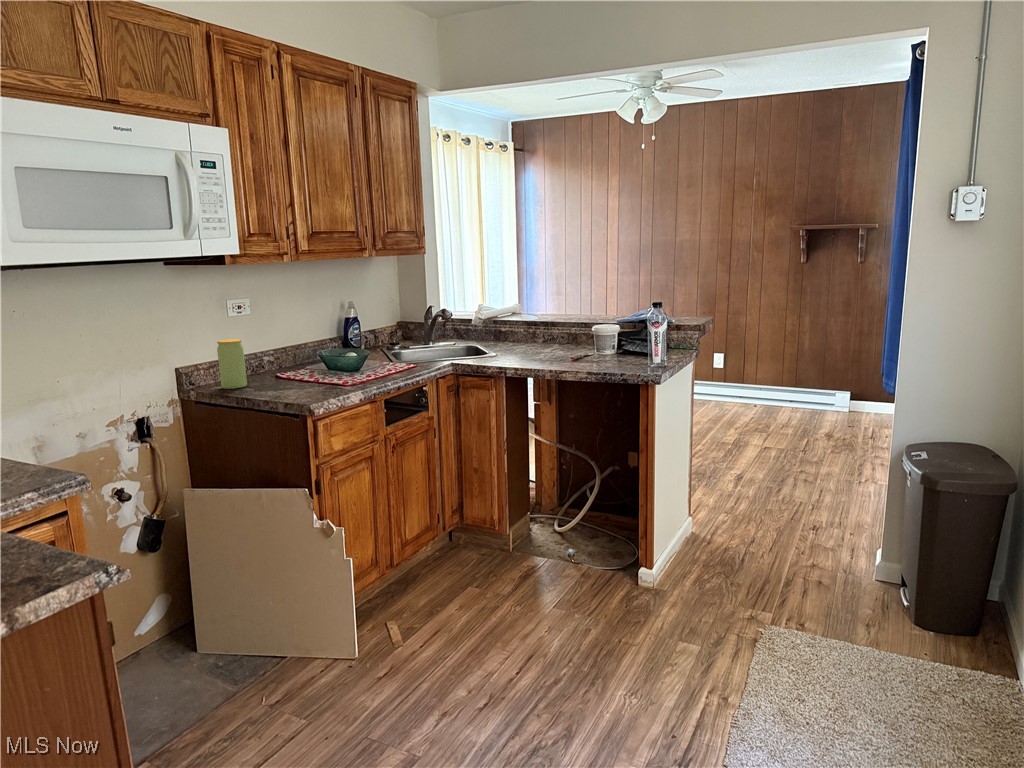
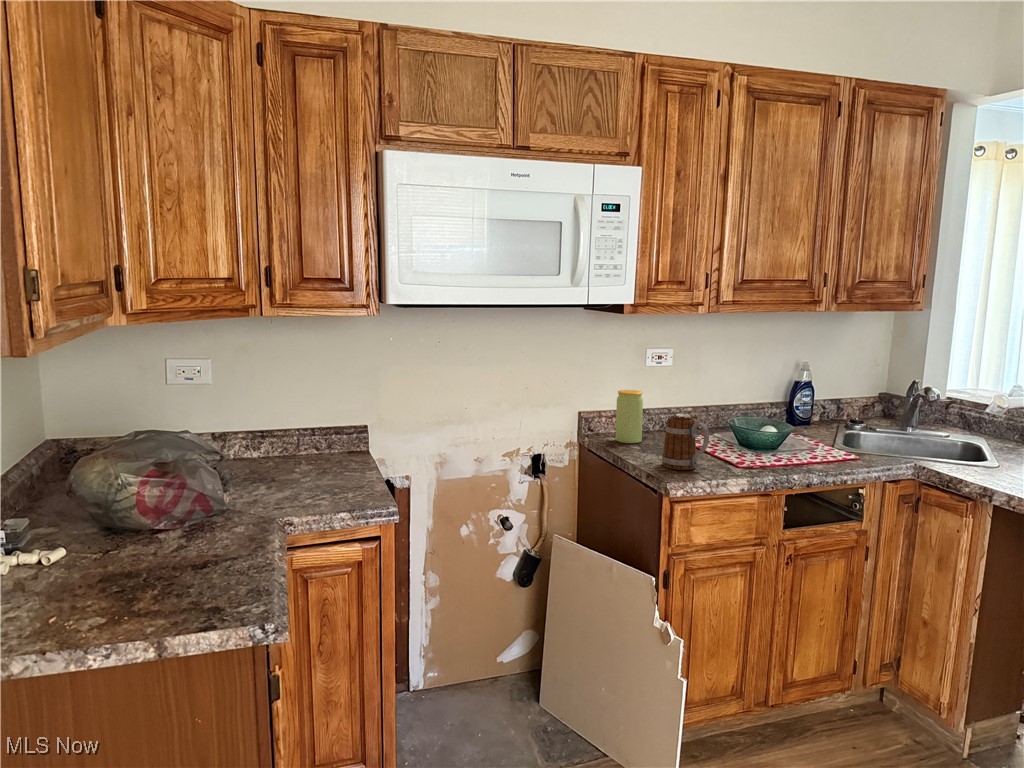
mug: none [288,351,329,396] -> present [662,416,709,470]

